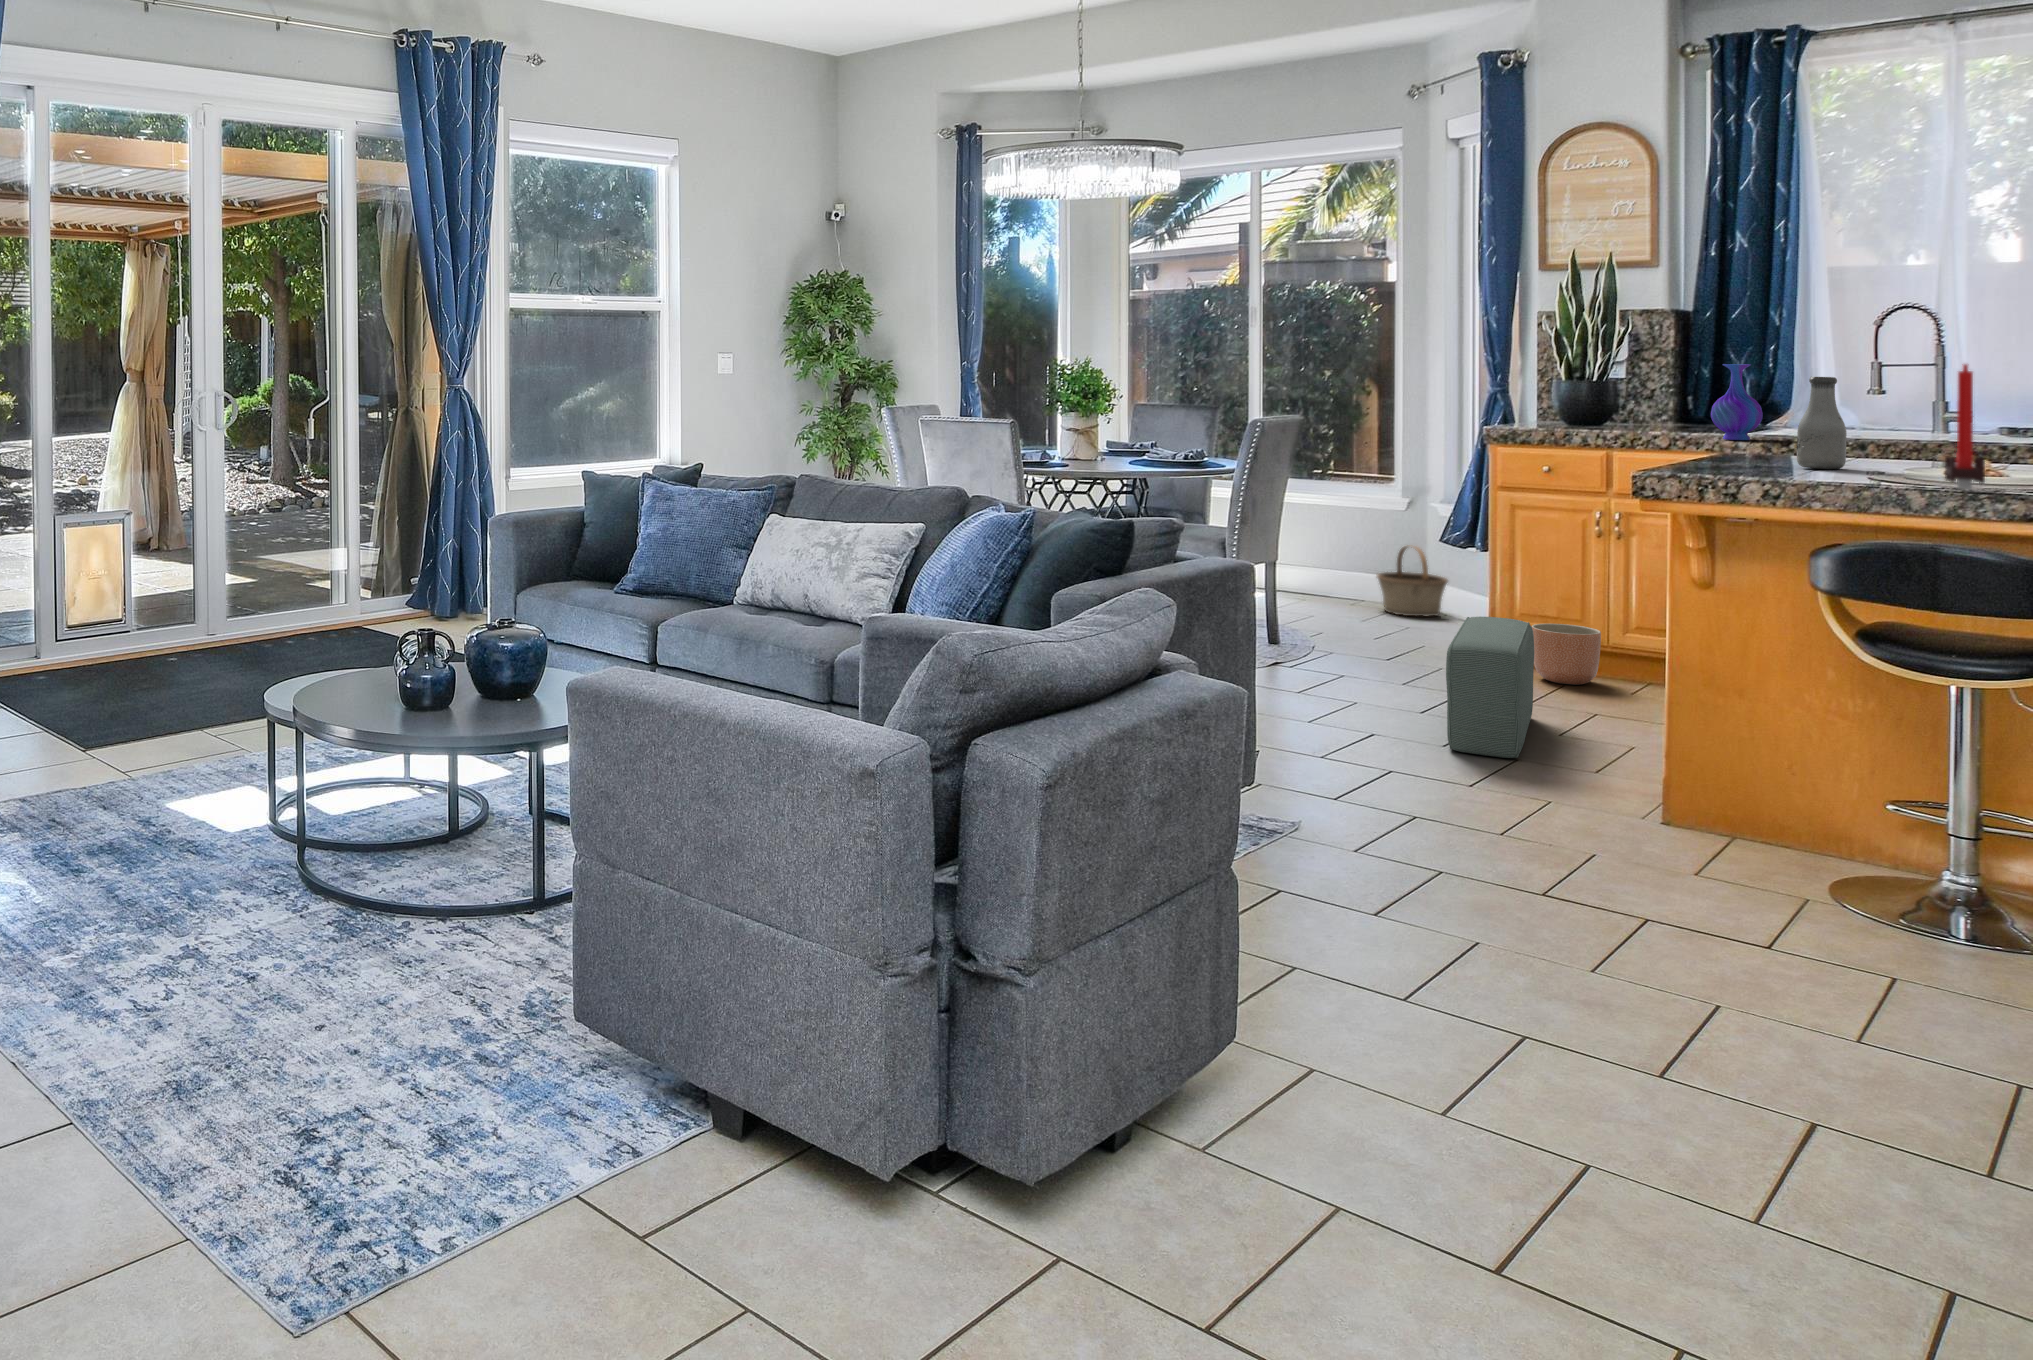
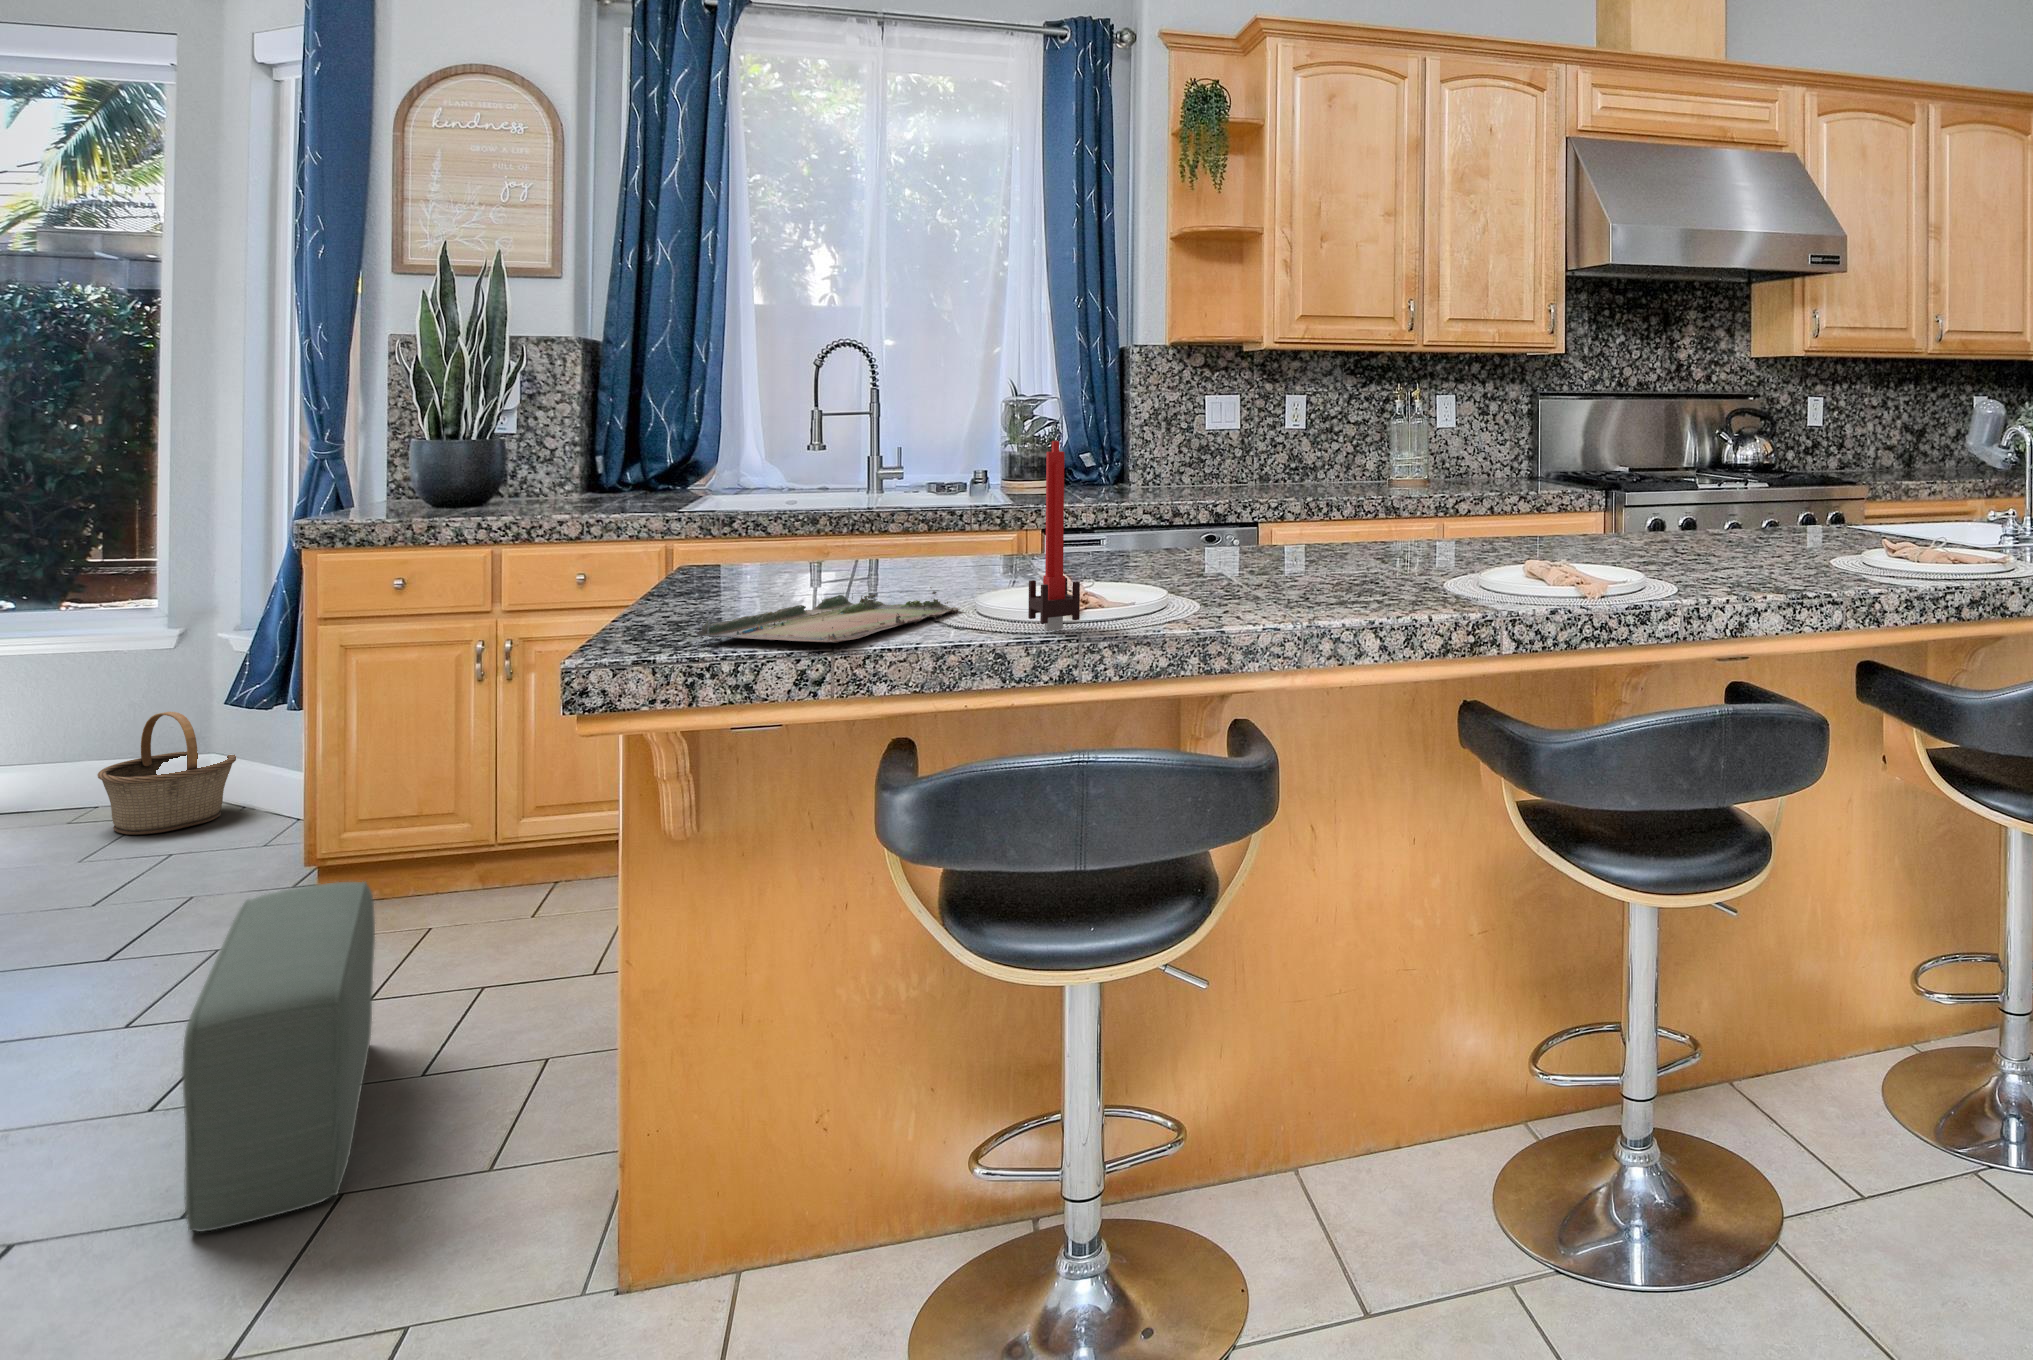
vase: present [1711,364,1763,440] -> none [642,419,707,525]
bottle: present [1797,376,1847,469] -> none [800,452,862,593]
tray: none [1709,463,1906,481] -> present [696,587,960,643]
planter: present [1532,624,1601,685] -> none [372,822,484,928]

